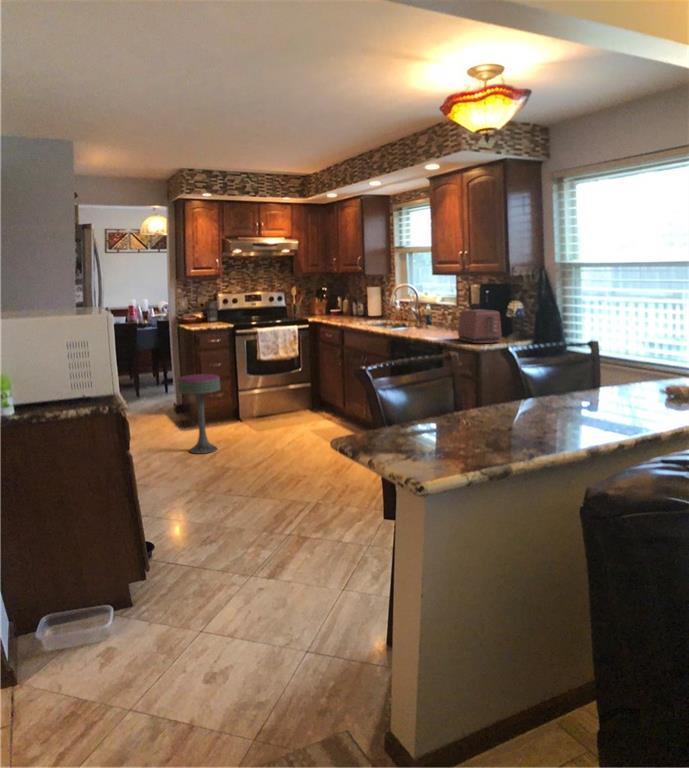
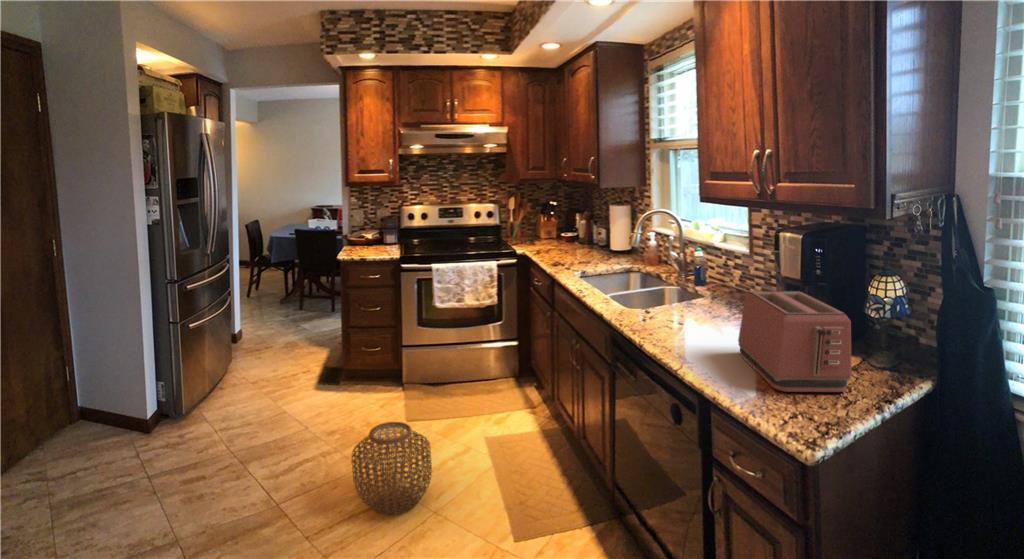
bar stool: present [178,374,220,454] -> none [254,348,327,481]
woven basket: none [252,407,297,457] -> present [352,422,432,515]

